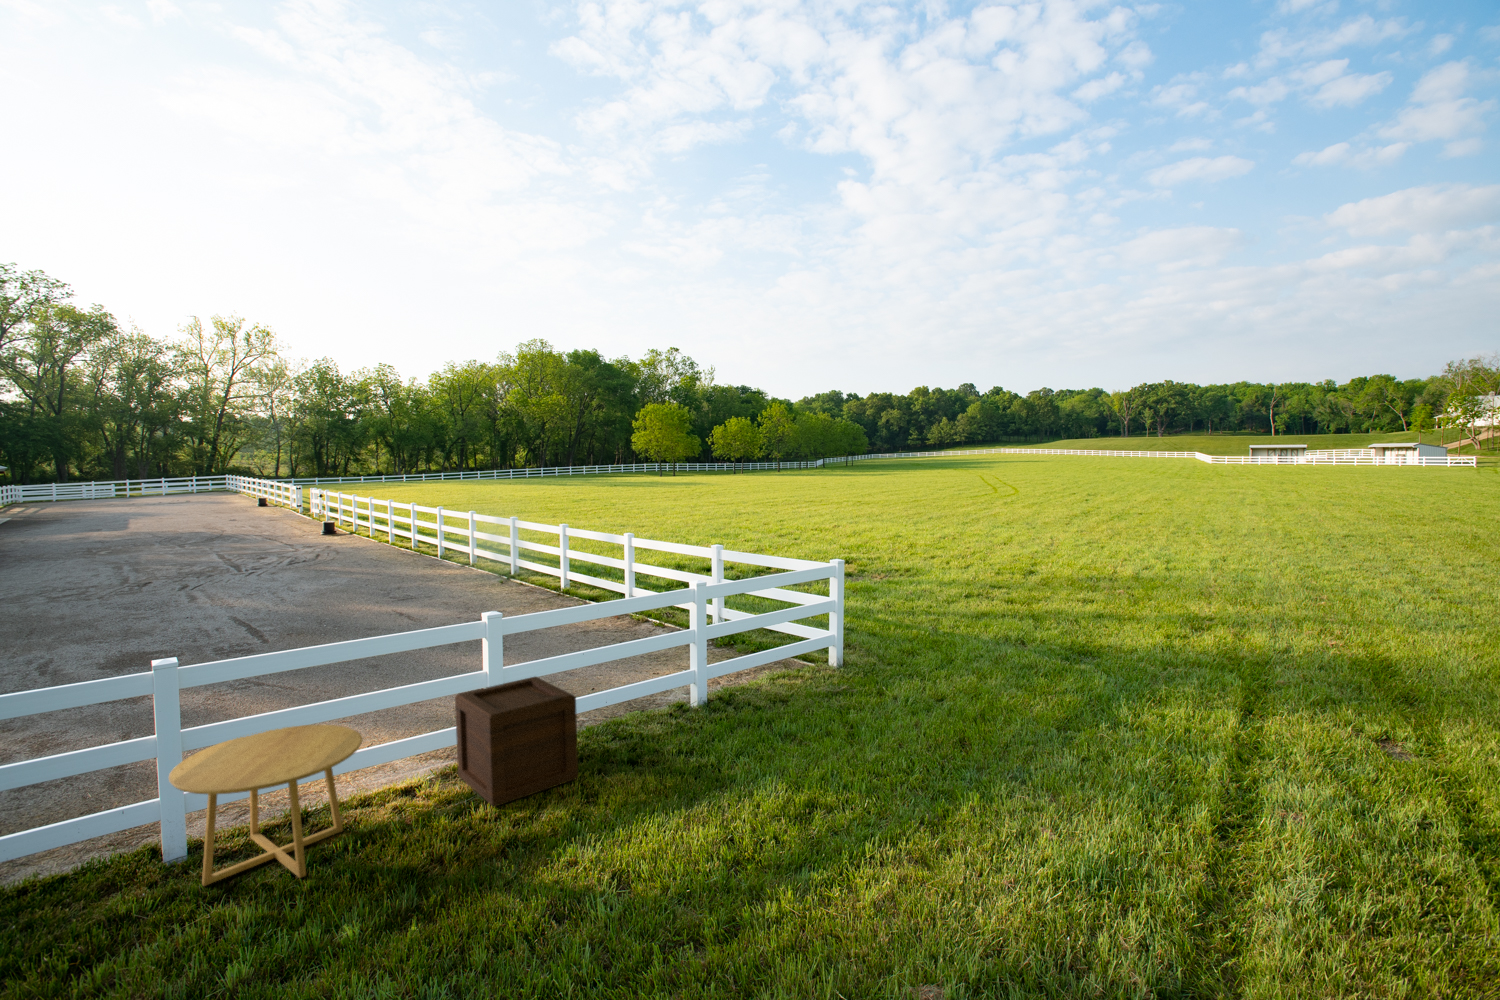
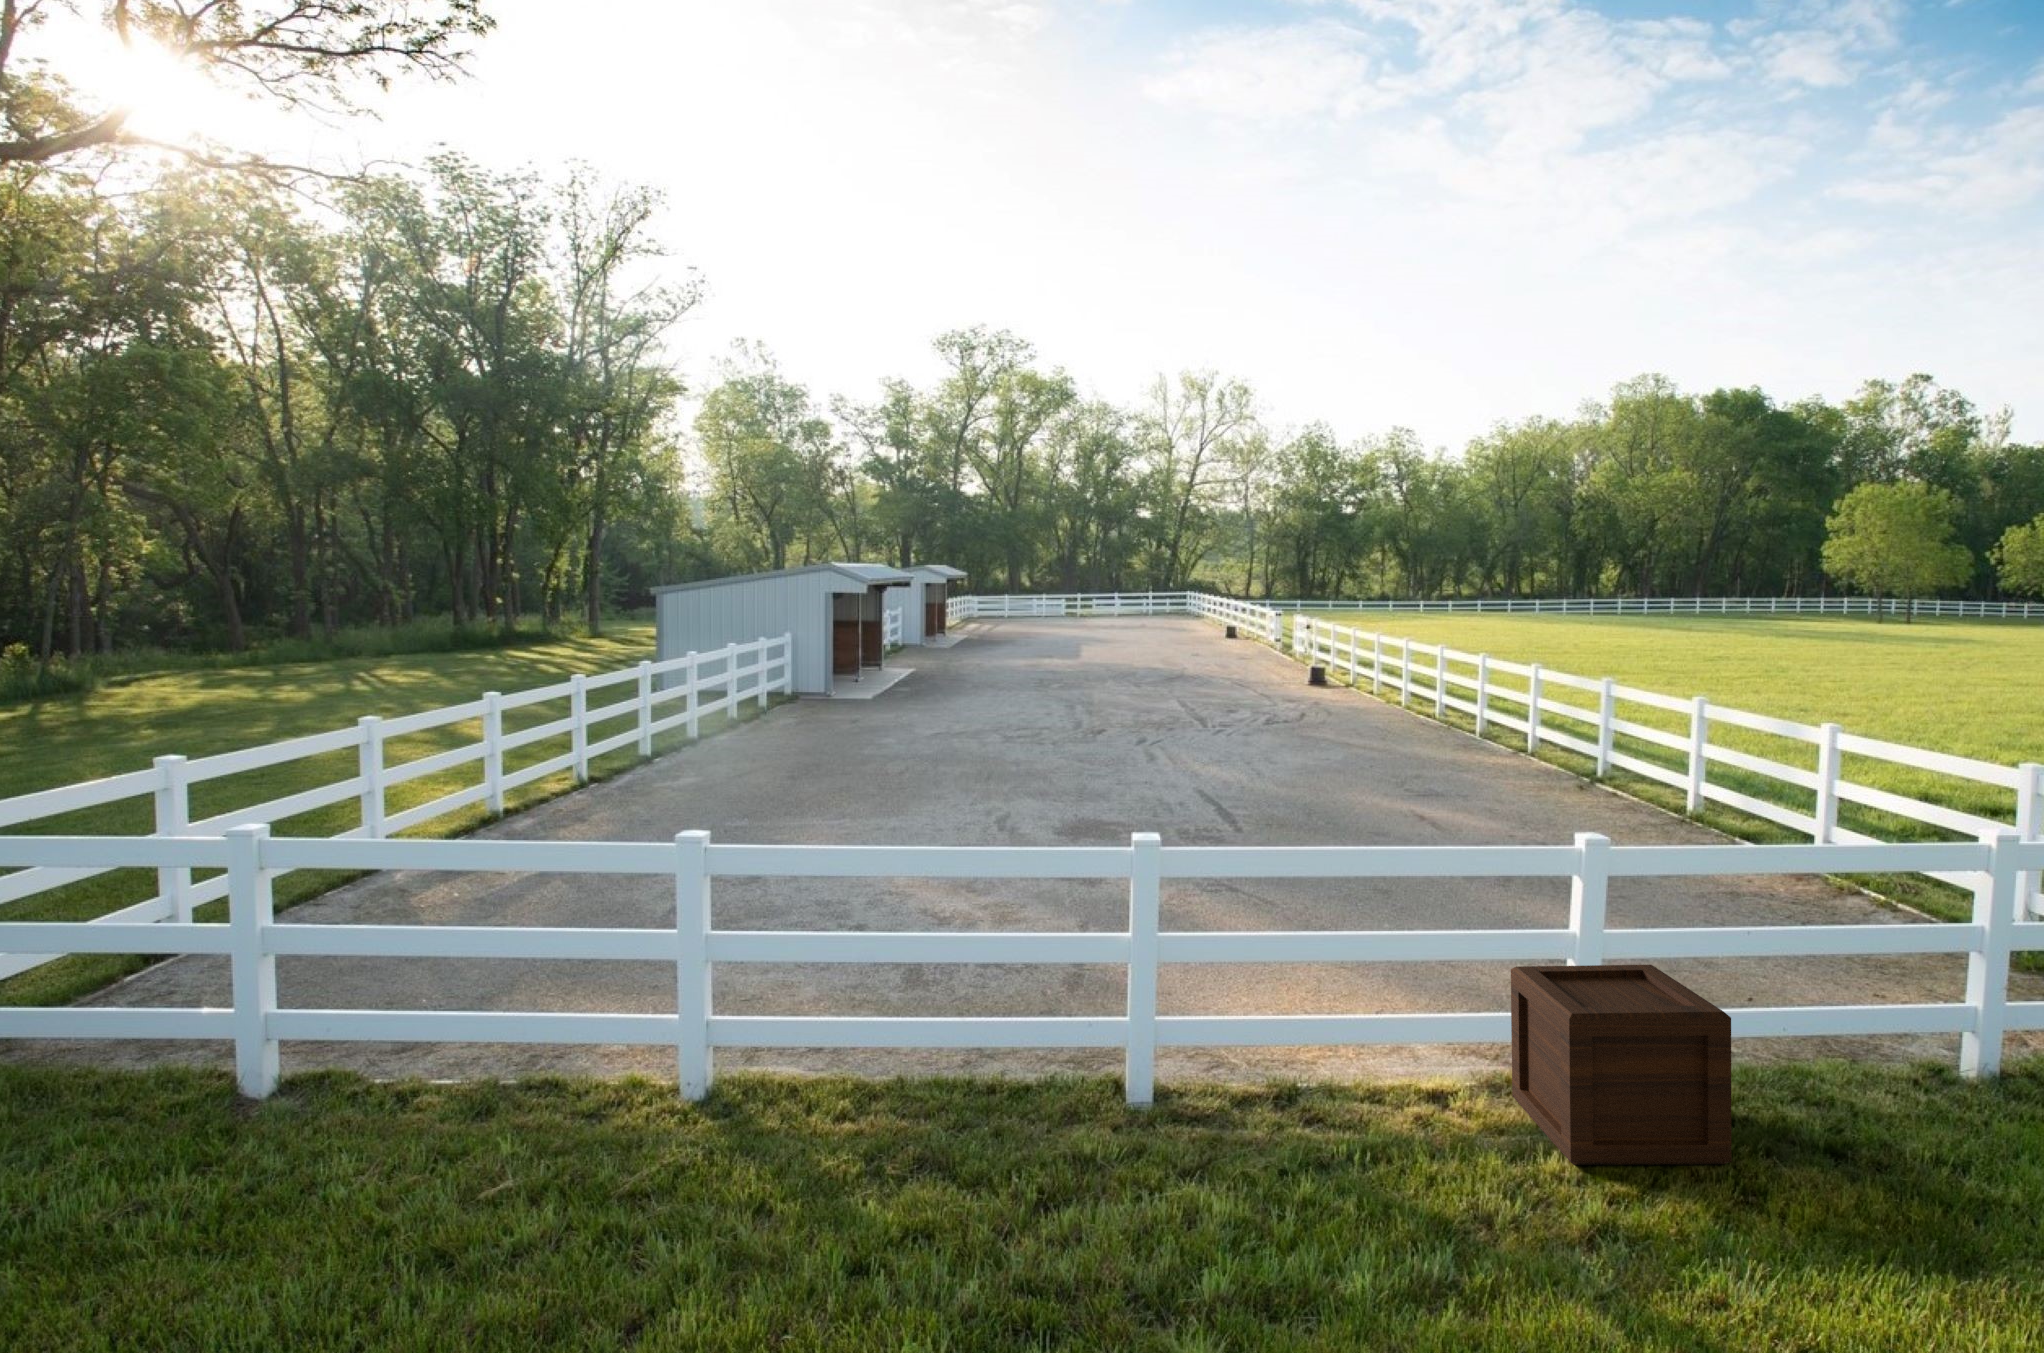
round table: present [169,725,362,886] -> none [1154,962,1376,1173]

